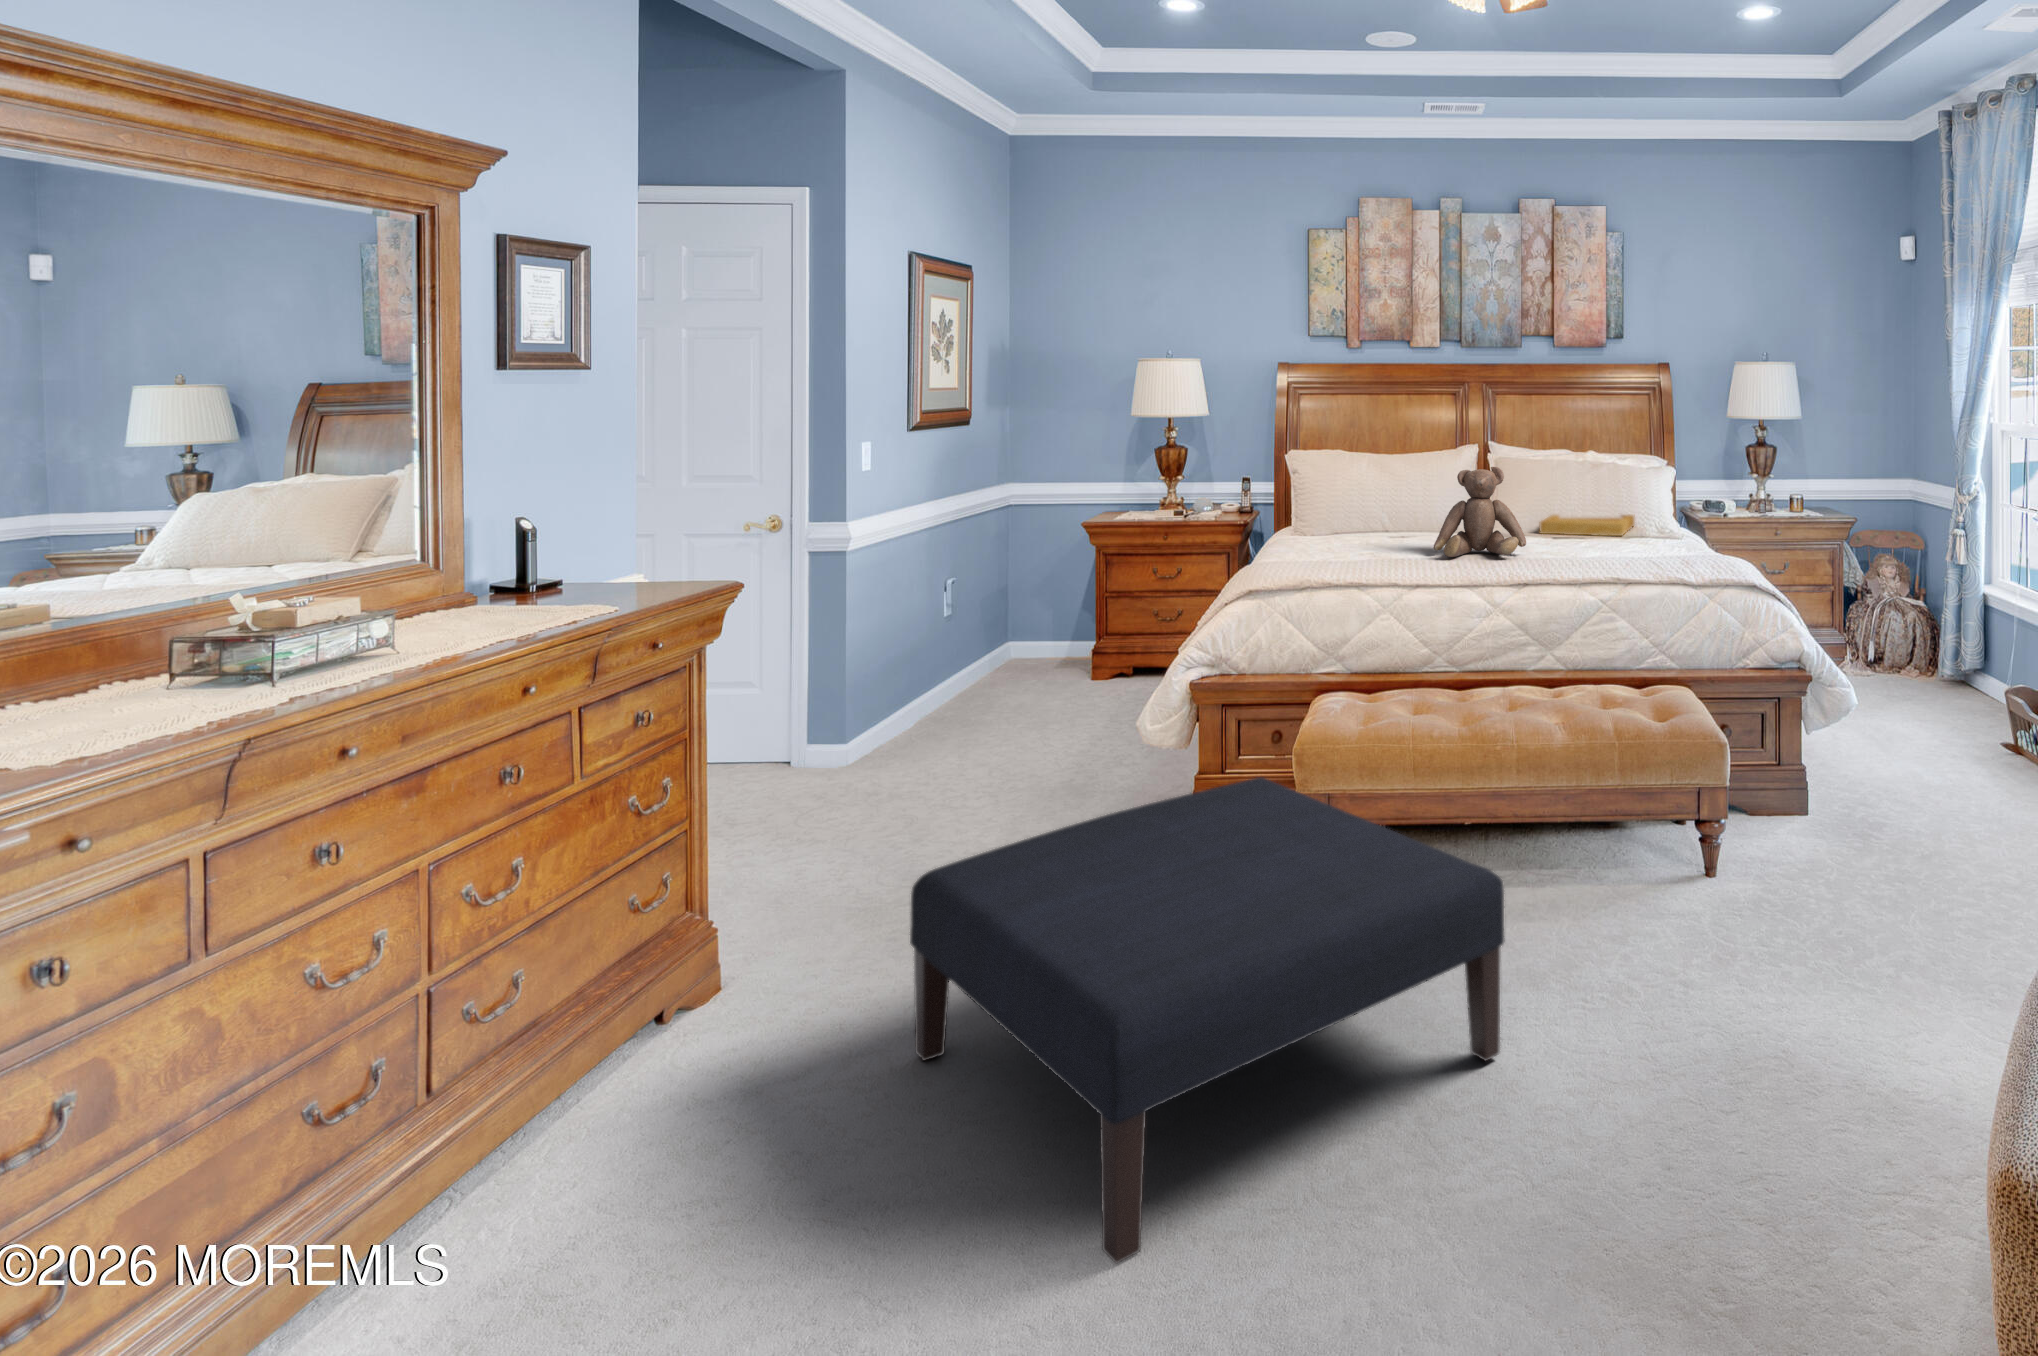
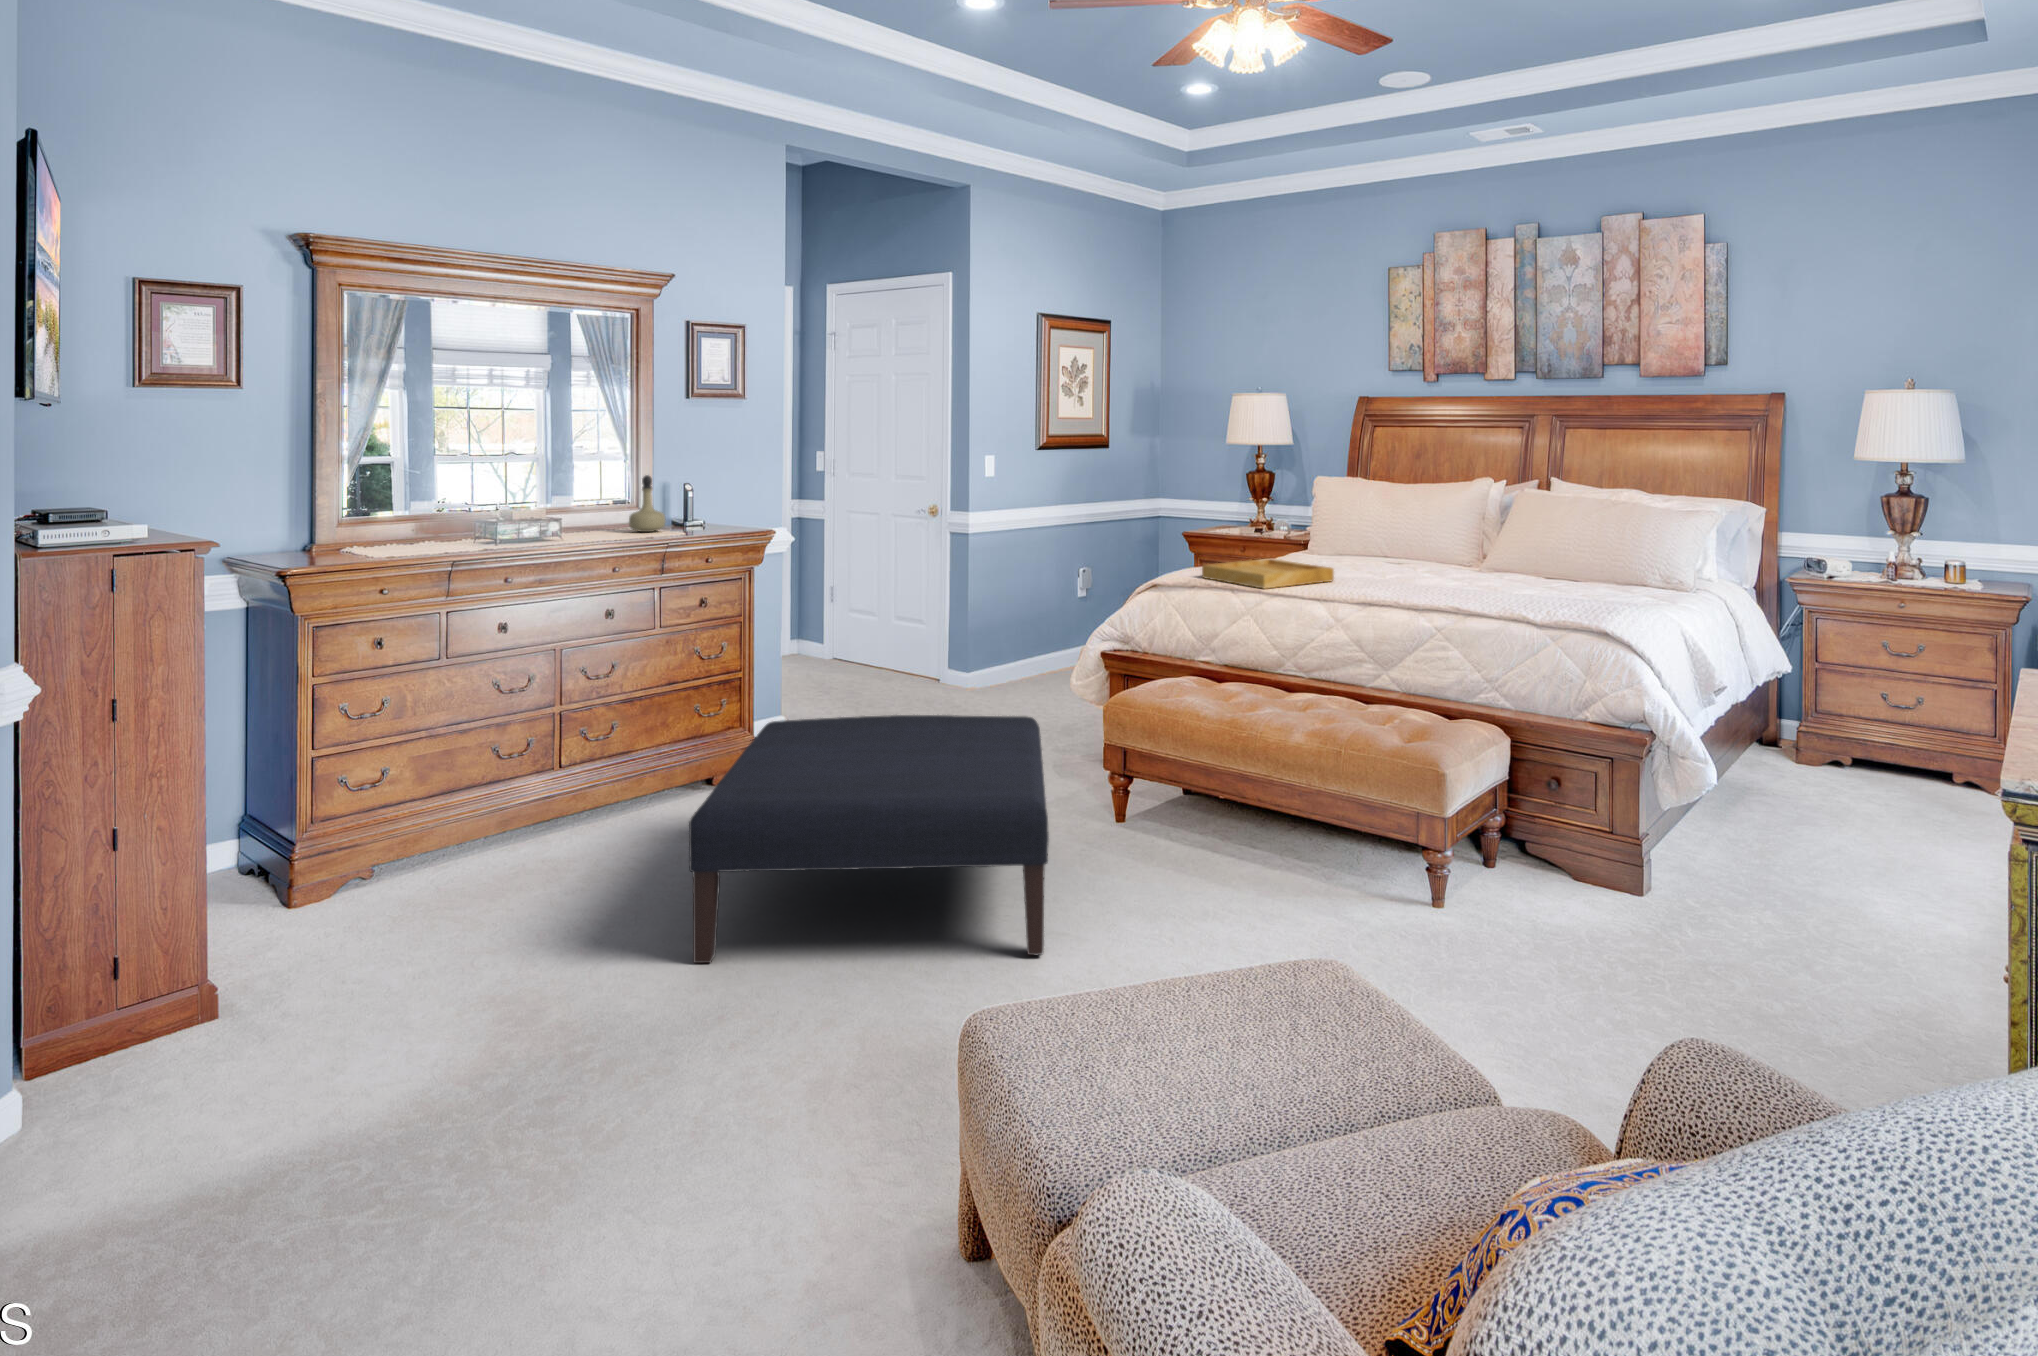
teddy bear: present [1433,467,1526,557] -> none [1364,494,1453,580]
perfume bottle: none [537,511,611,609] -> present [629,475,666,532]
tray: present [1539,515,1635,536] -> present [1202,559,1334,589]

